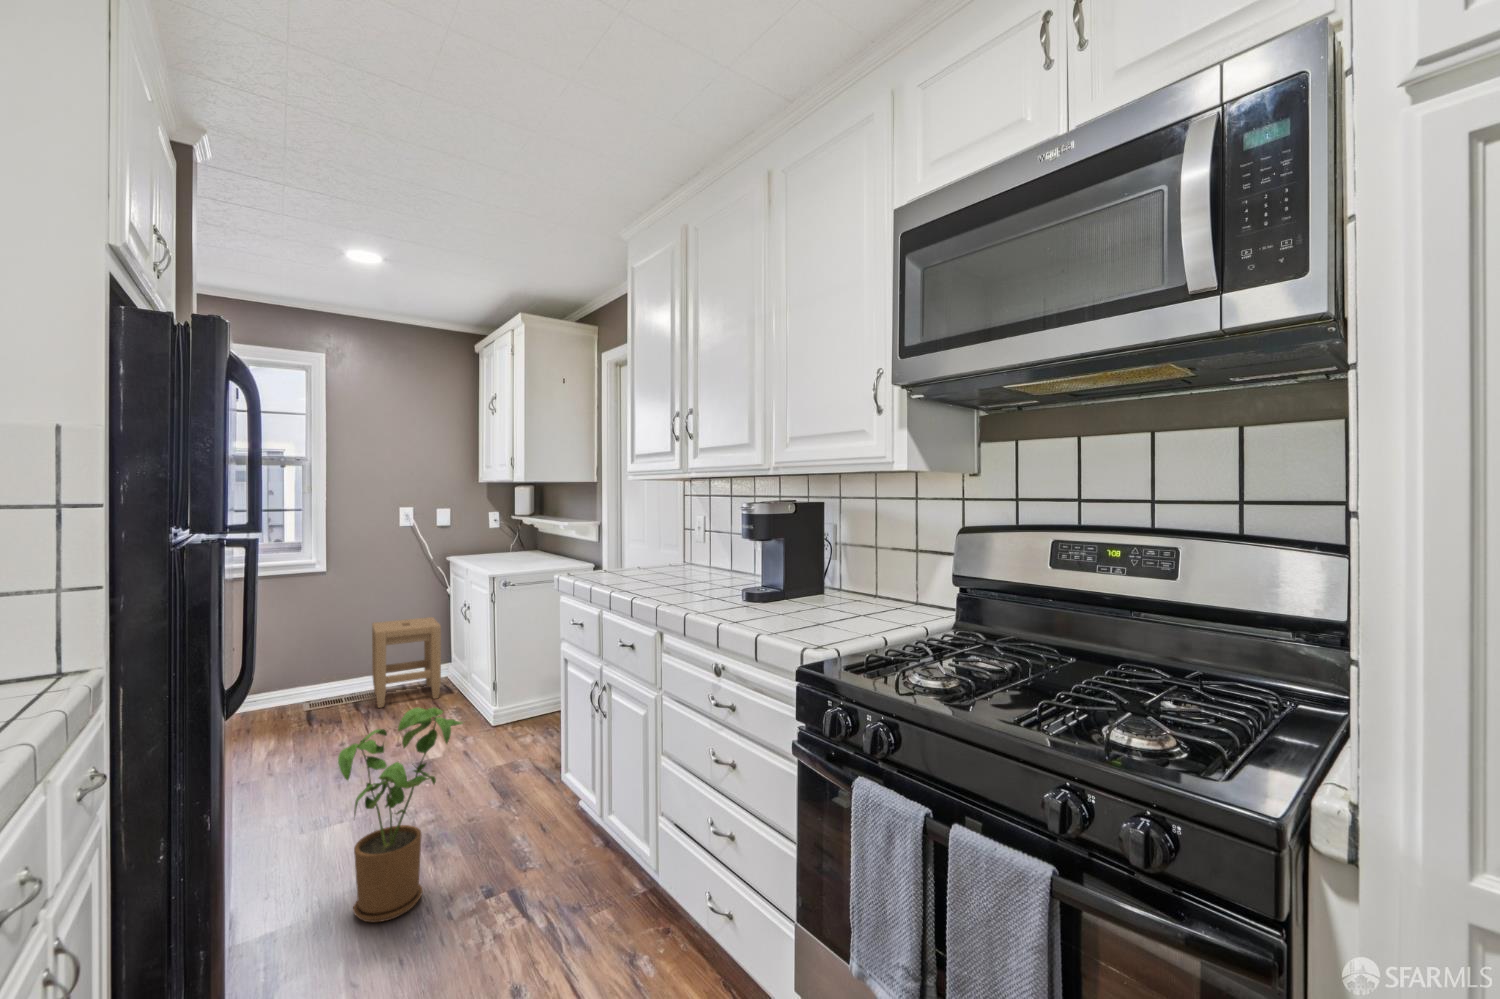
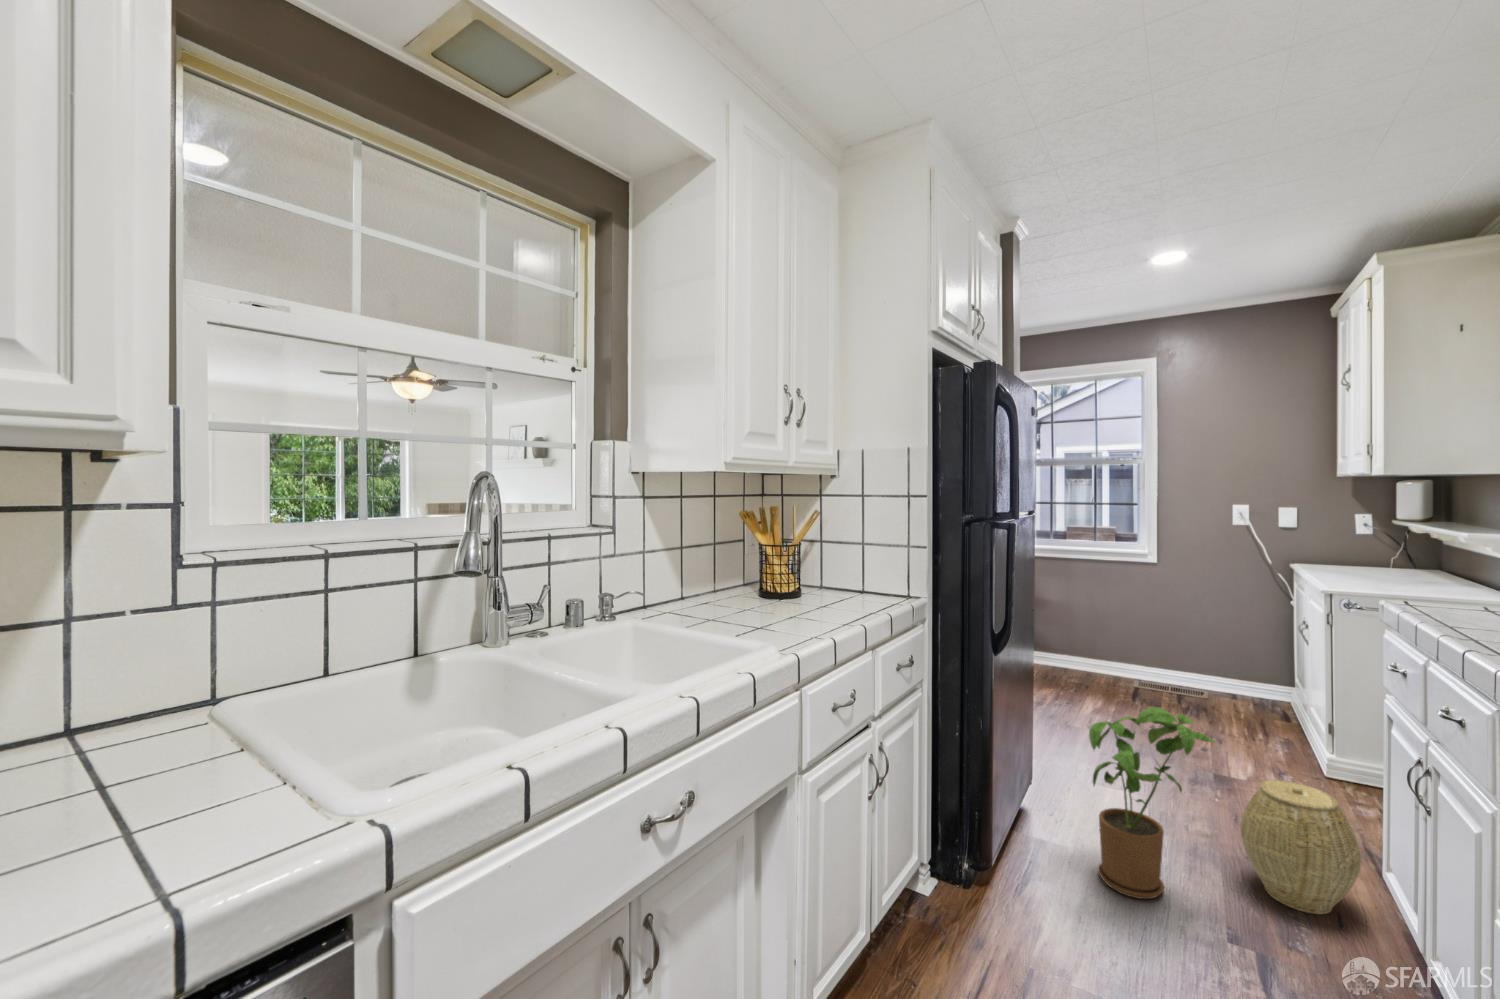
stool: present [372,617,441,708] -> none [1195,621,1274,720]
woven basket: none [472,734,553,842] -> present [1241,780,1361,914]

